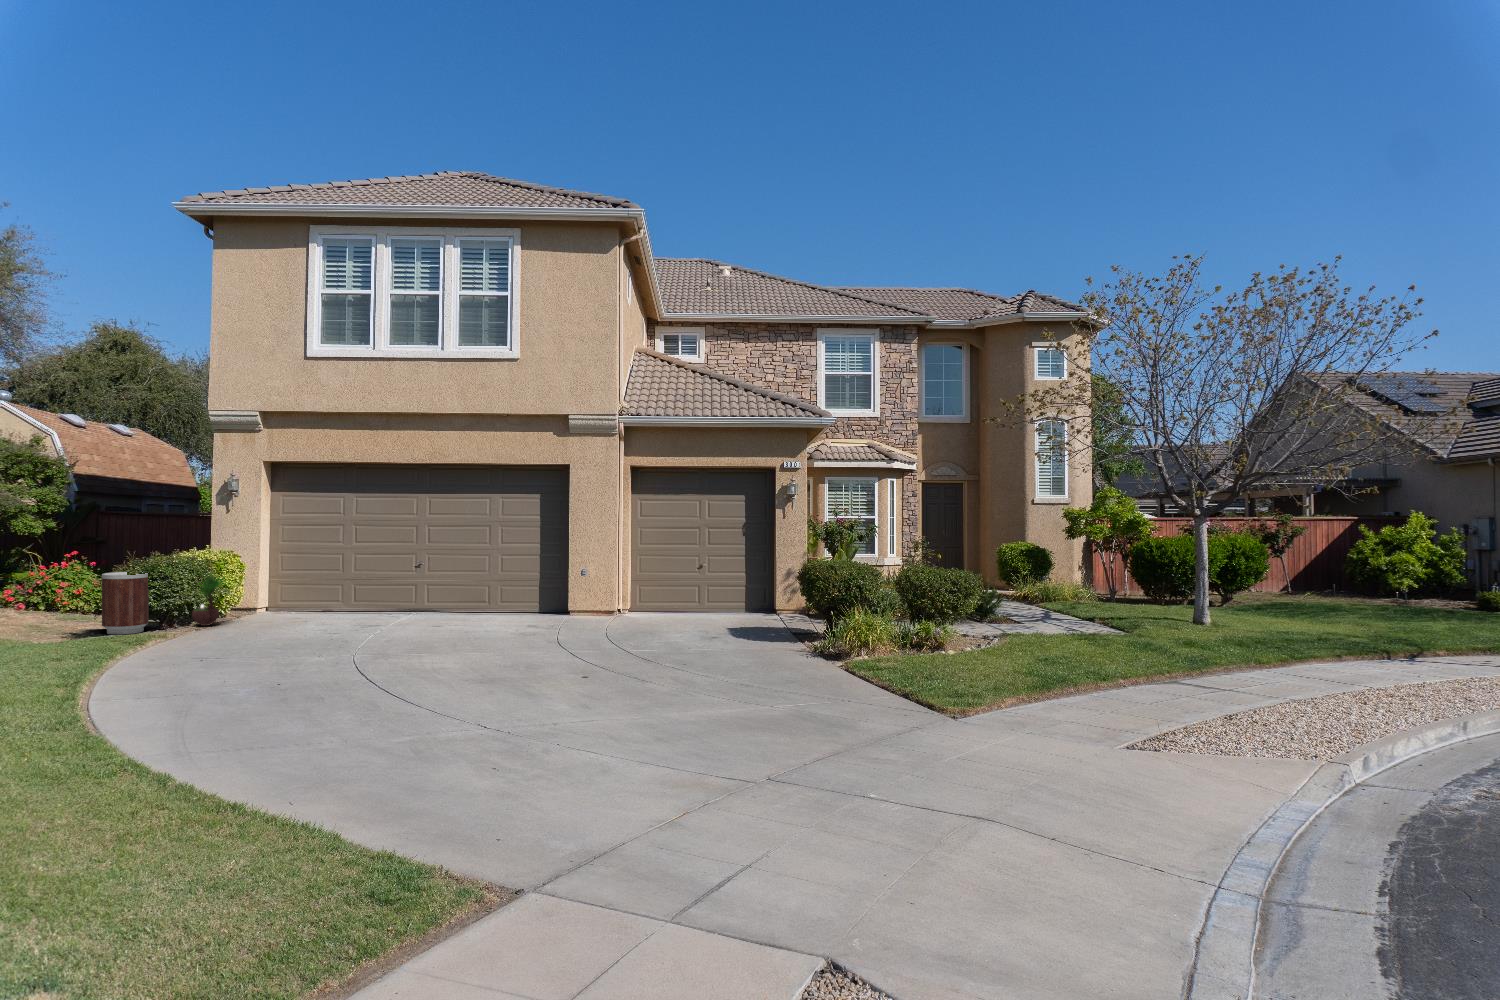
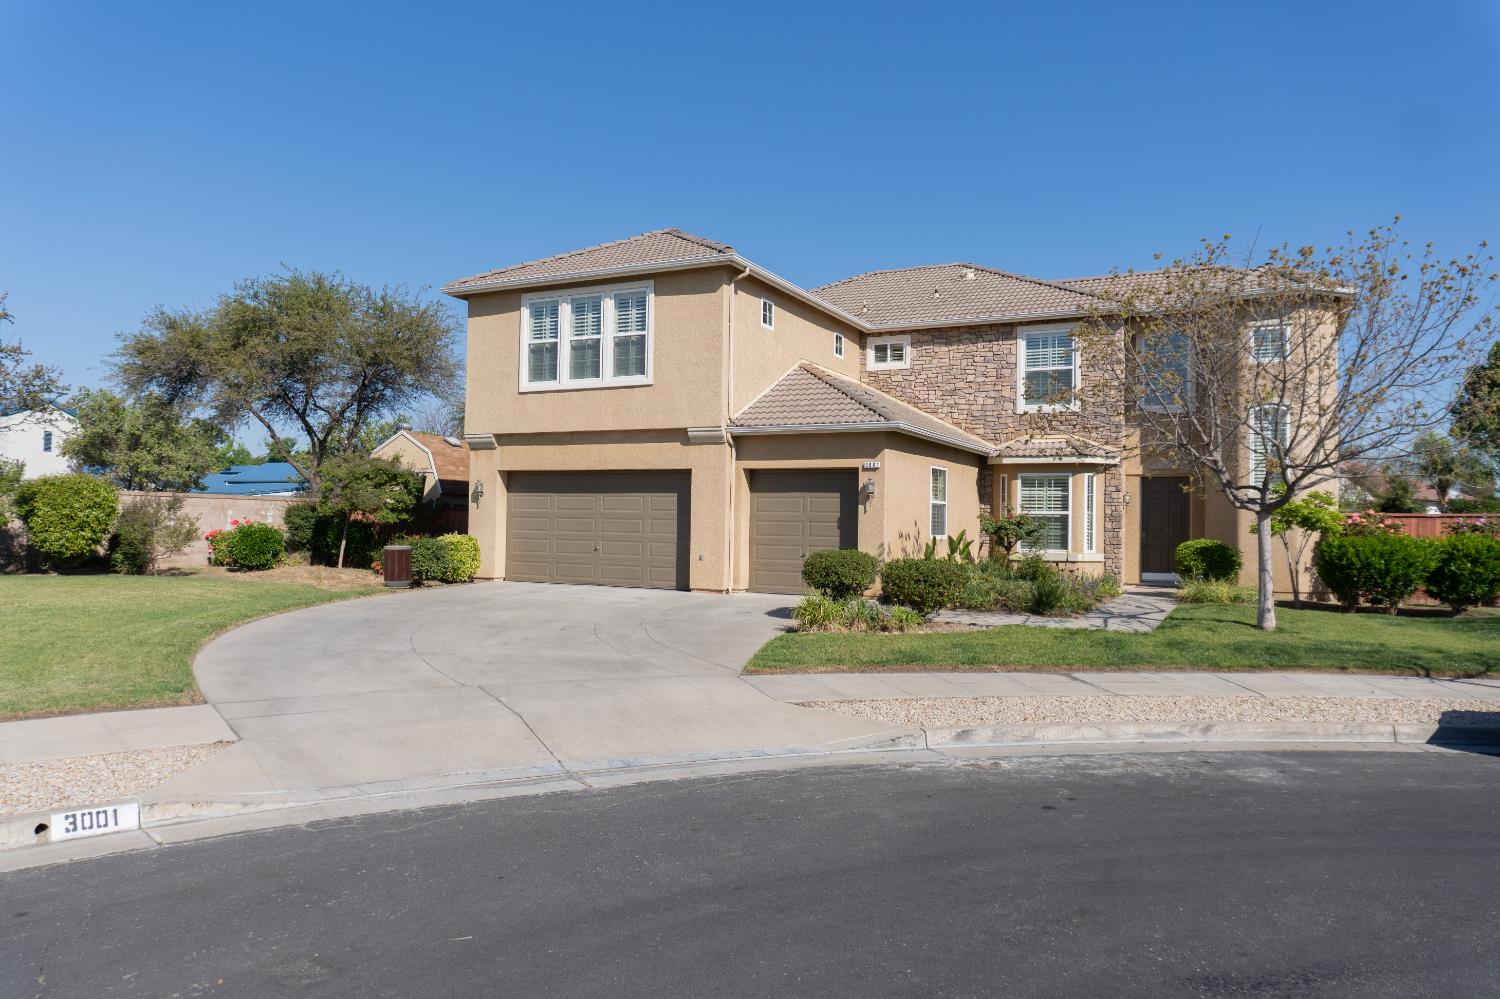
potted tree: present [192,574,224,626] -> none [436,547,460,585]

